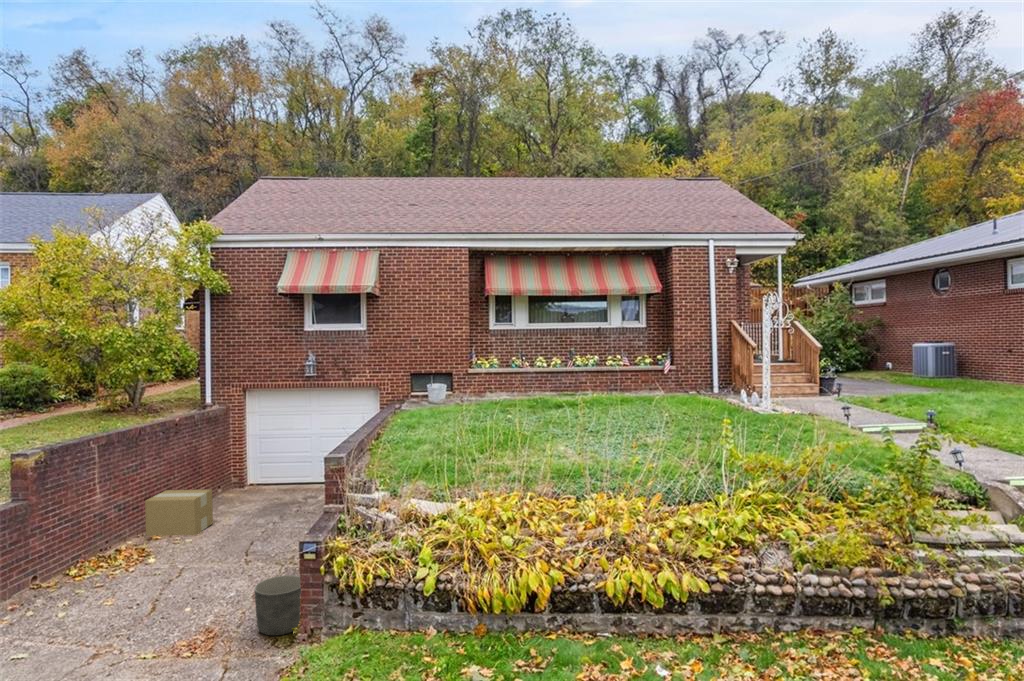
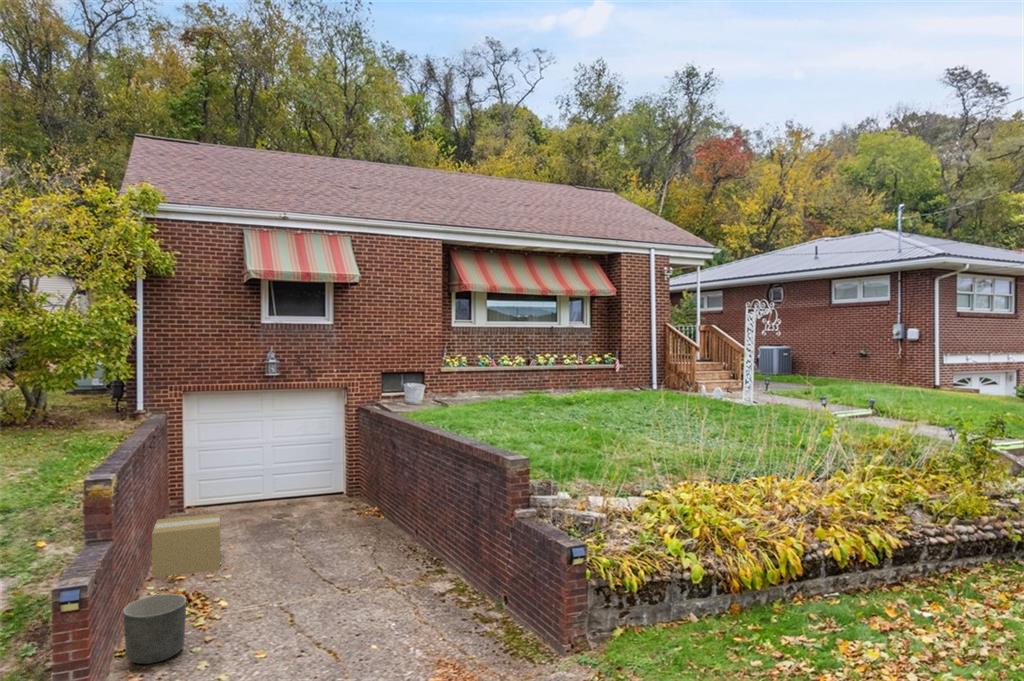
planter: present [254,575,301,636] -> present [123,594,186,664]

